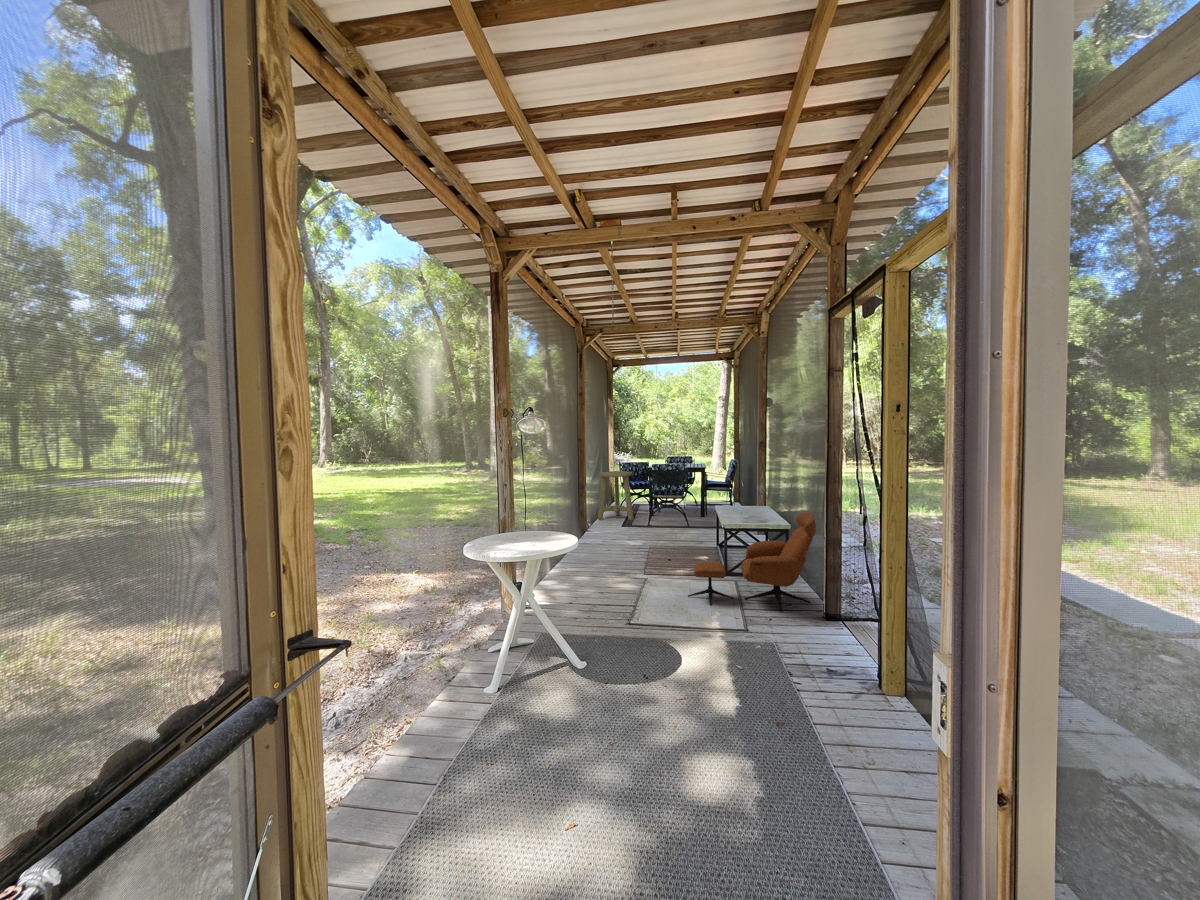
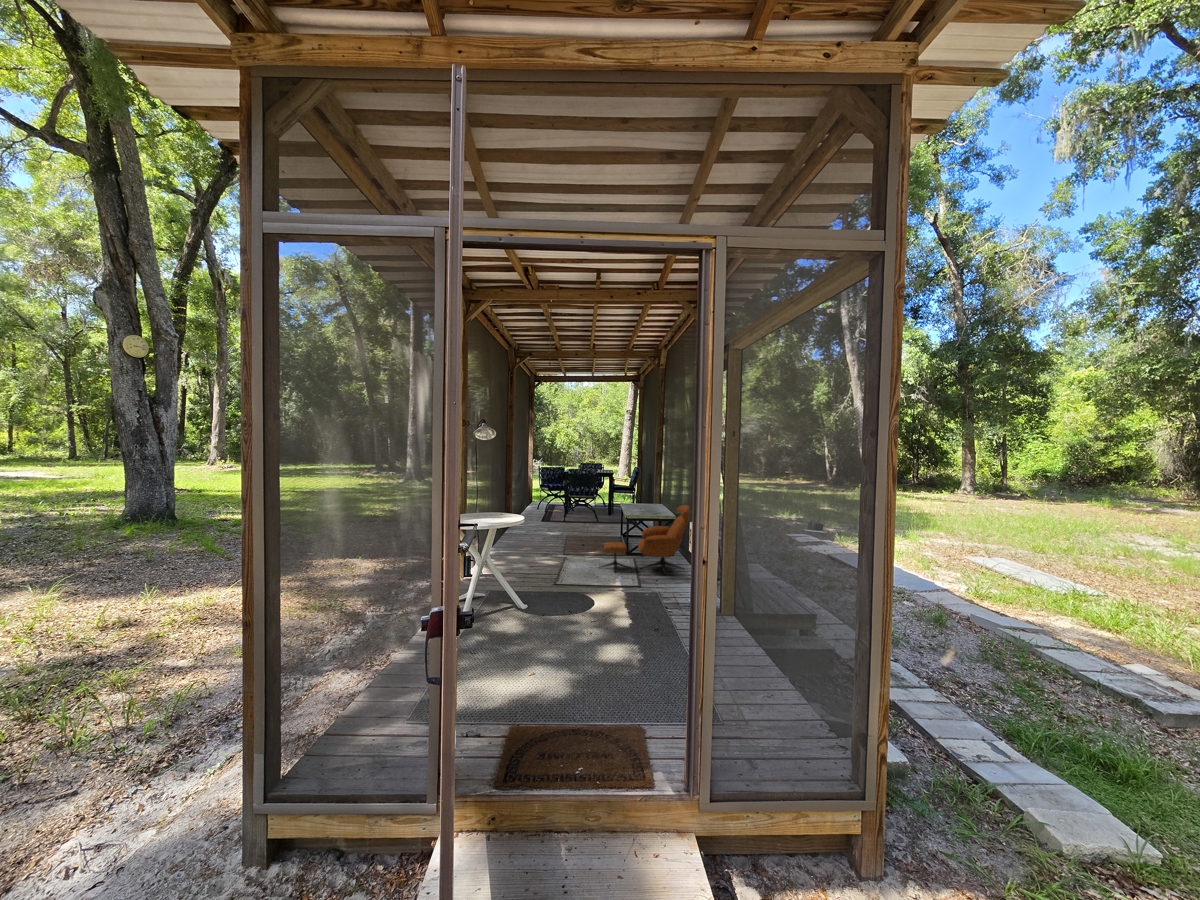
stool: present [598,471,634,520] -> none [520,474,551,517]

